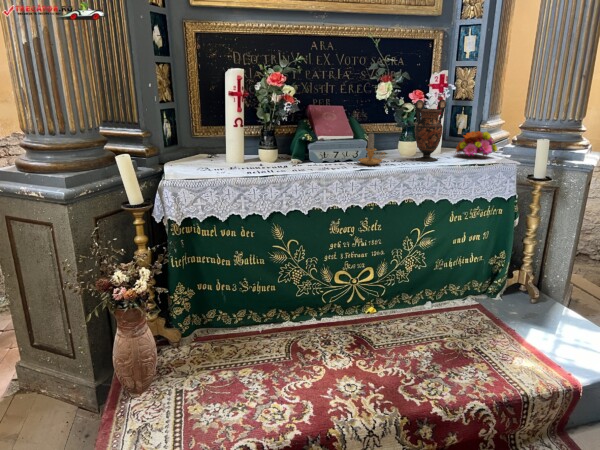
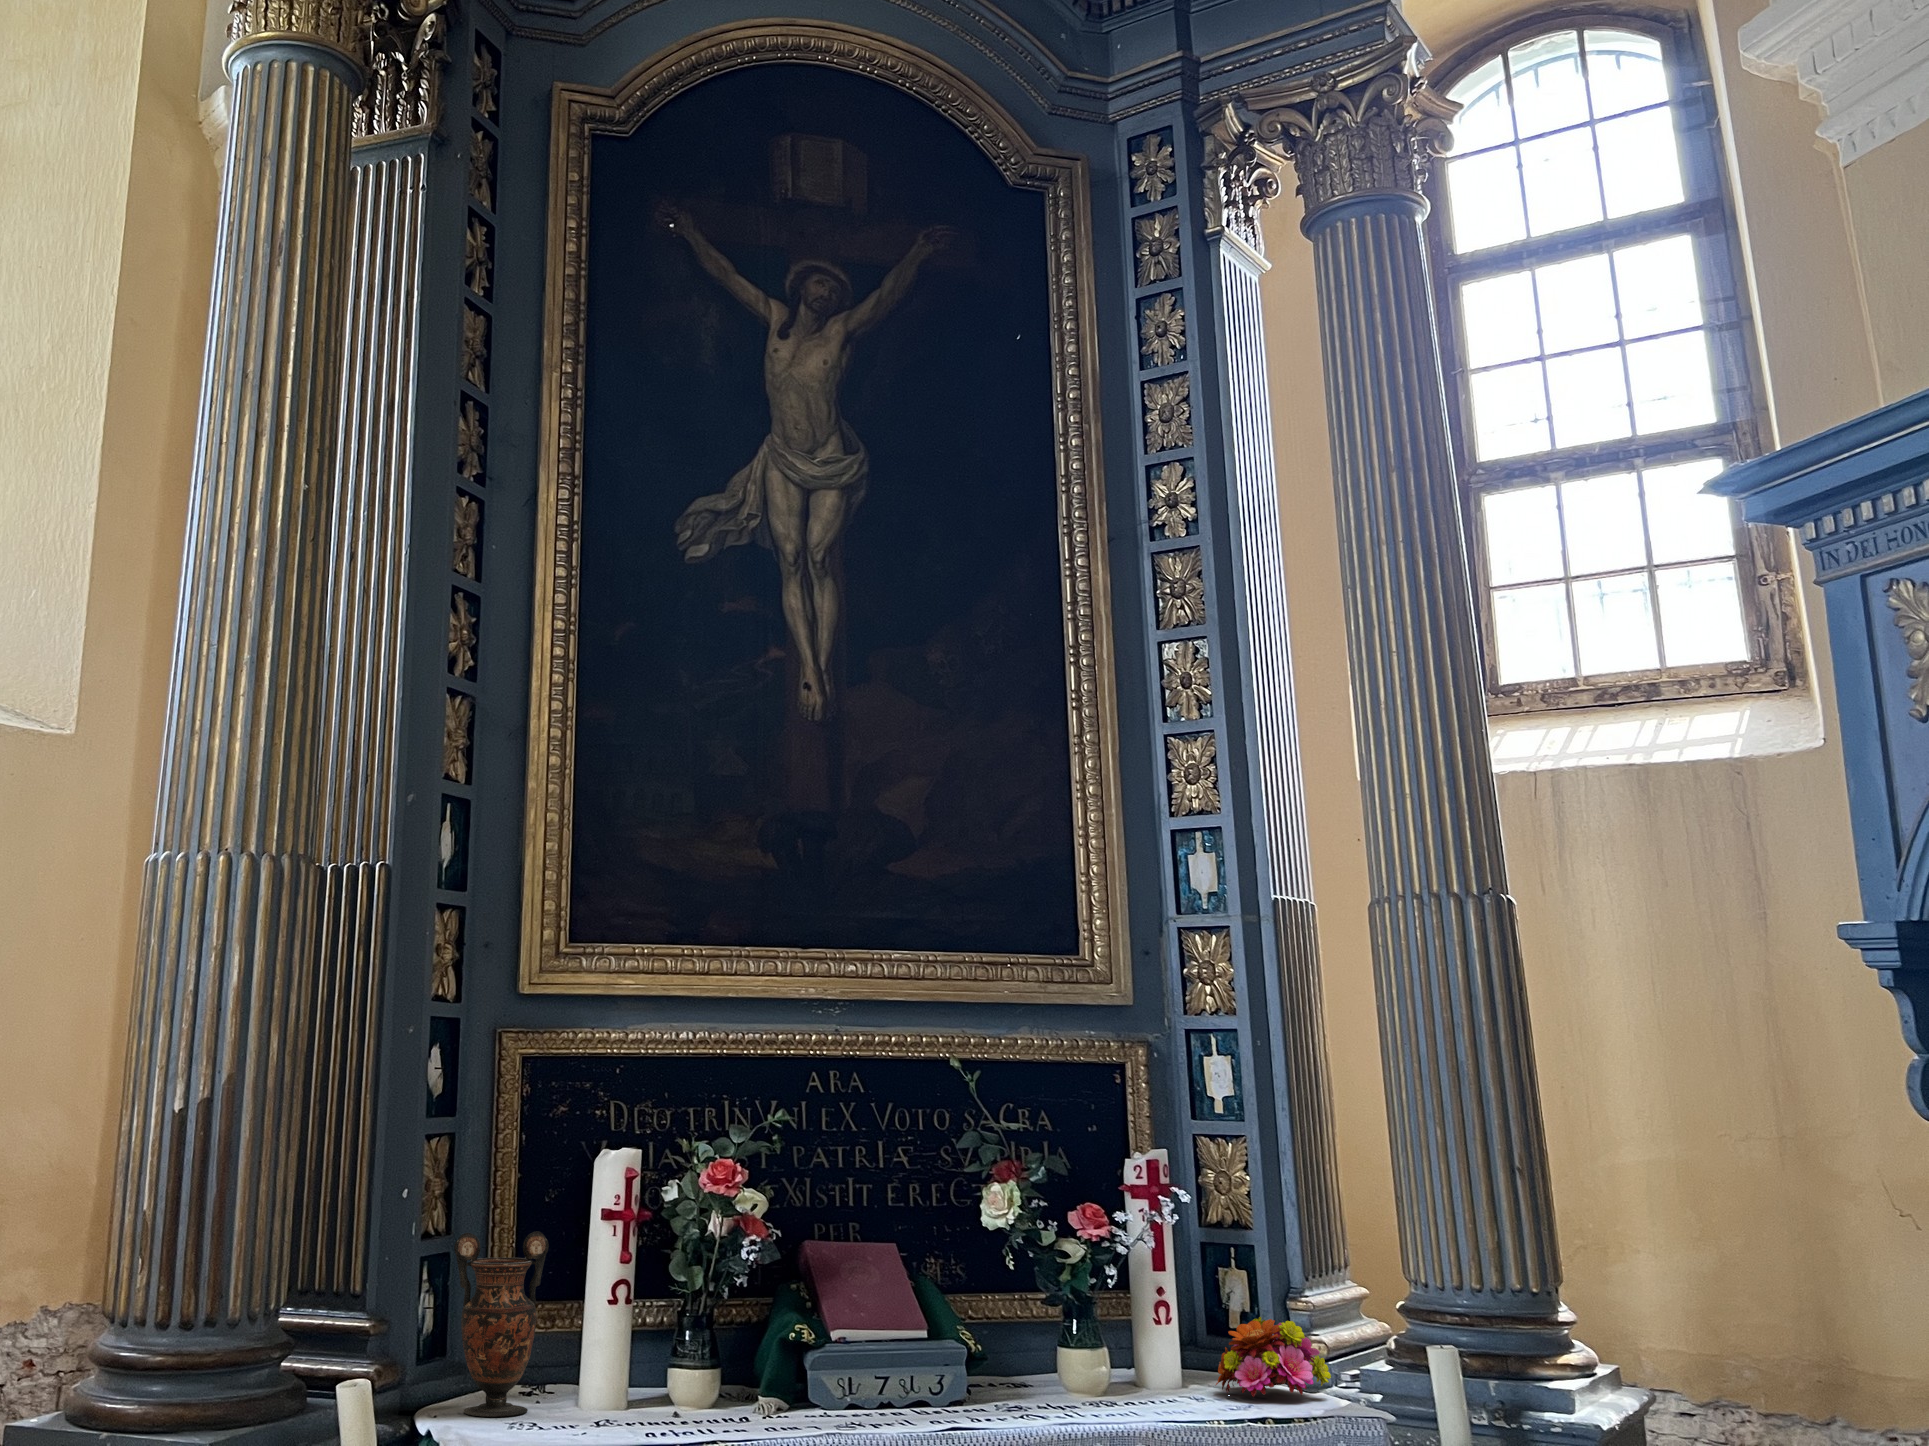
vase: present [415,99,446,161] -> present [454,1231,549,1417]
candle: present [359,134,382,165] -> none [941,1321,1015,1416]

